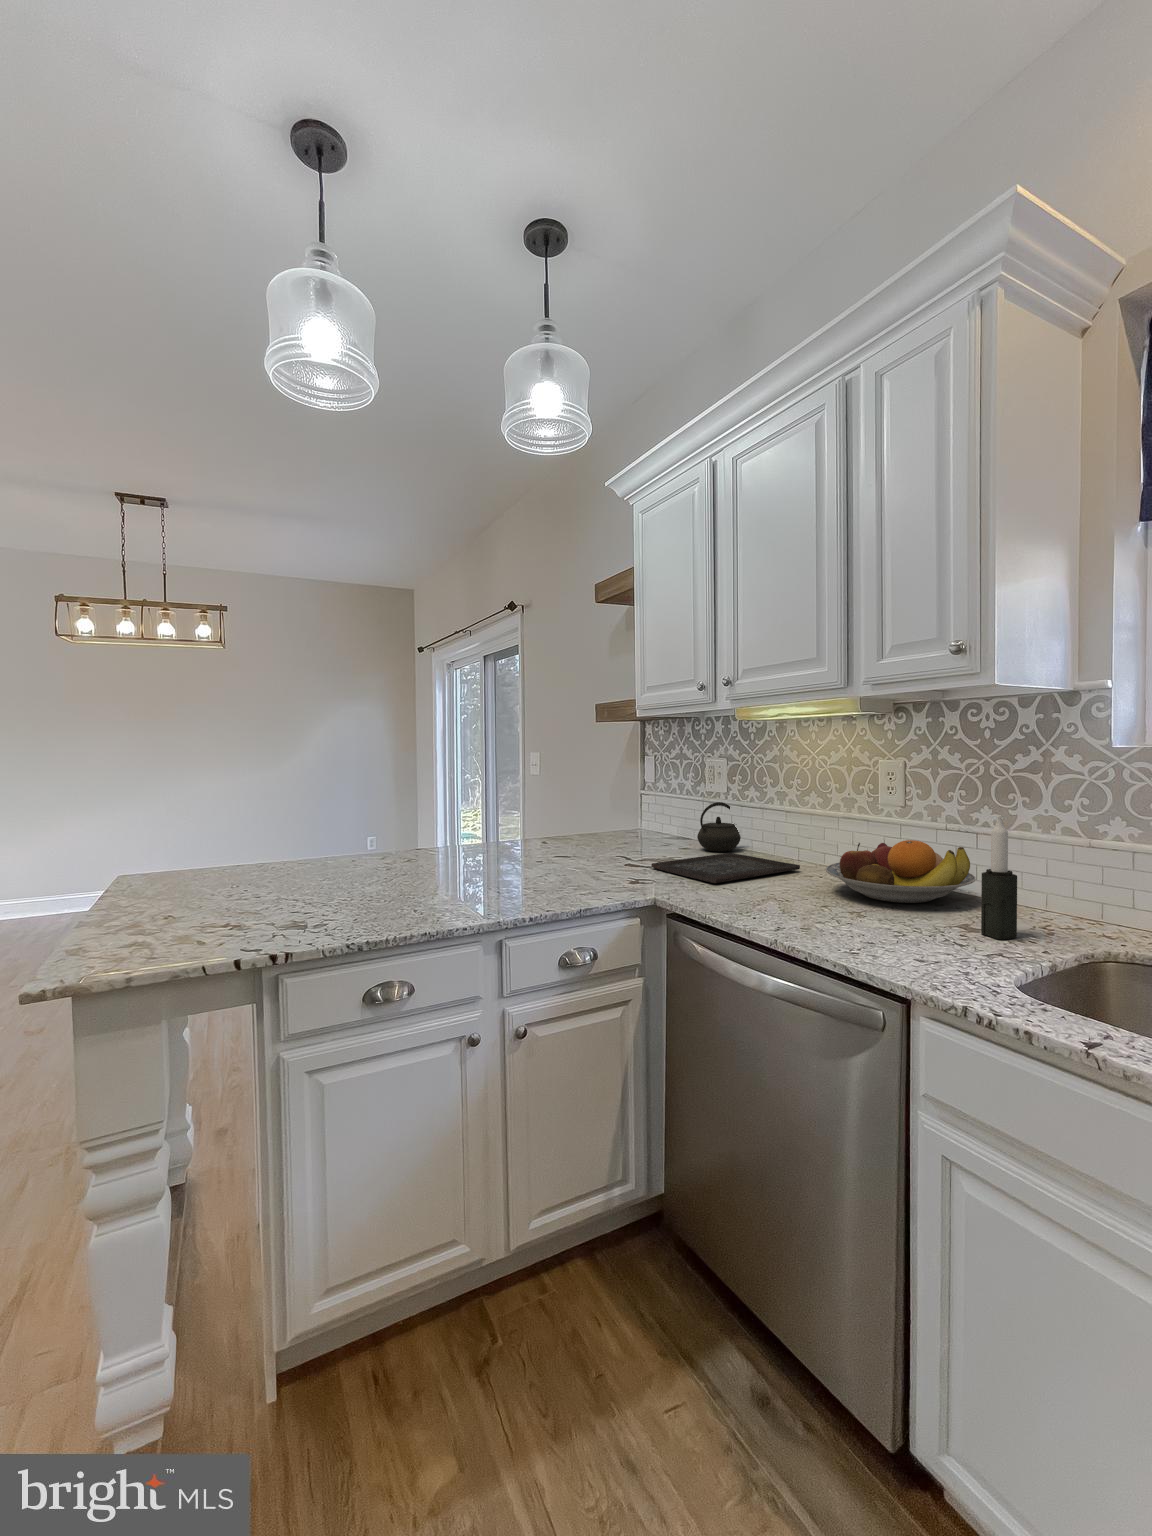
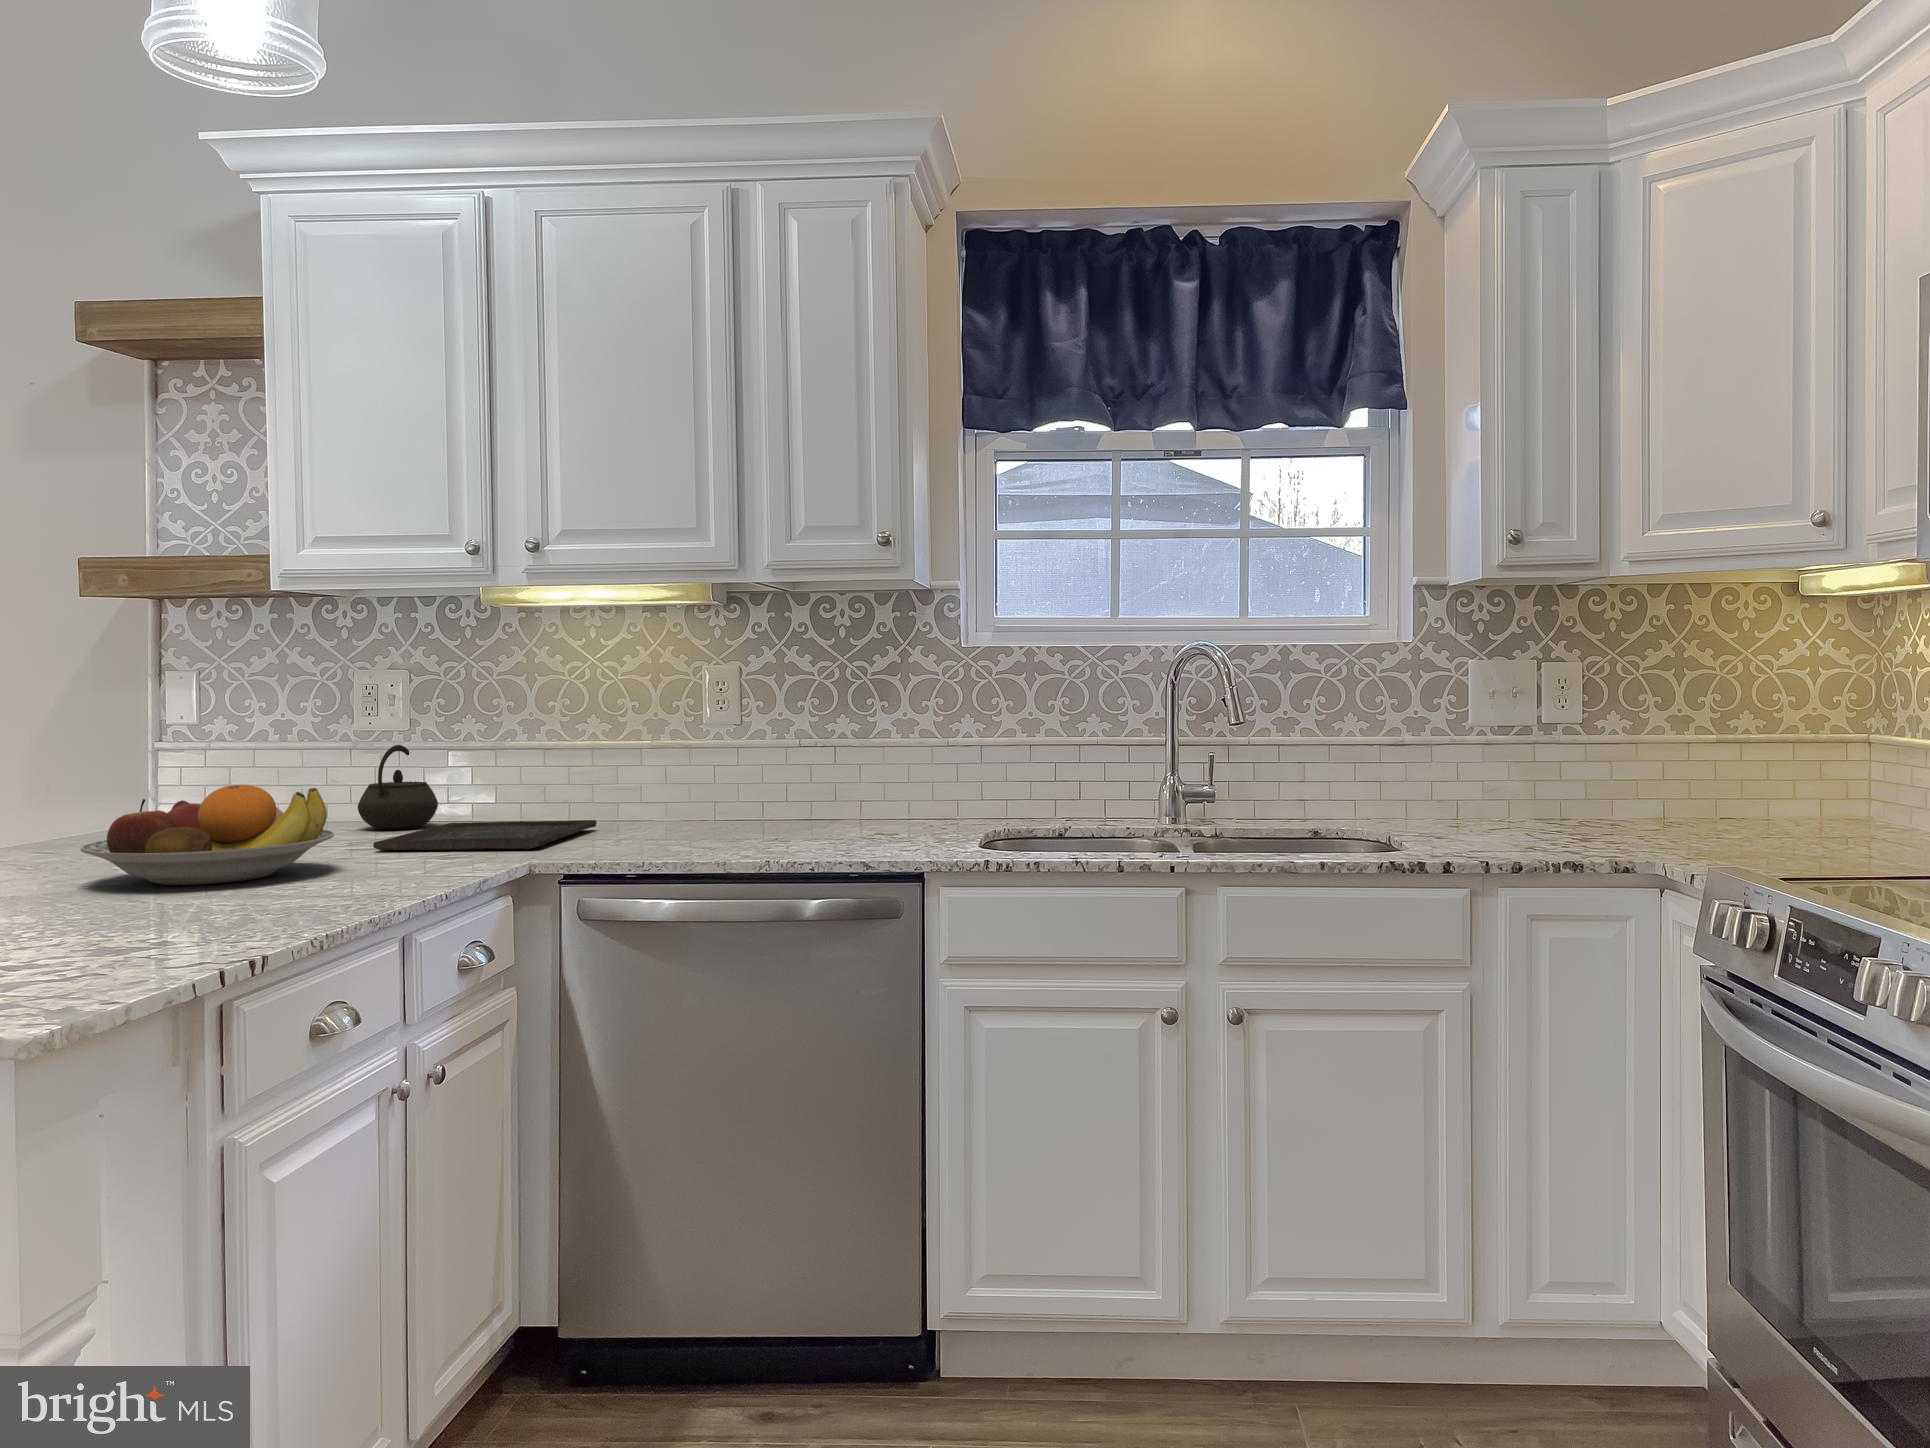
candle: present [981,815,1017,939] -> none [902,710,932,839]
fruit bowl: present [826,840,976,903] -> present [81,785,334,885]

